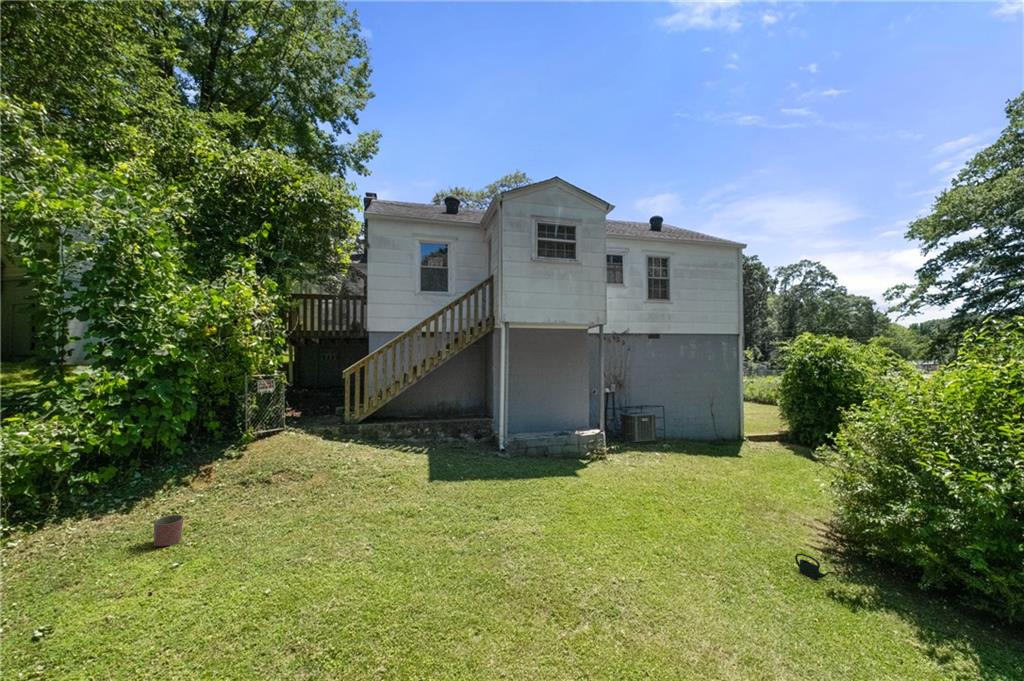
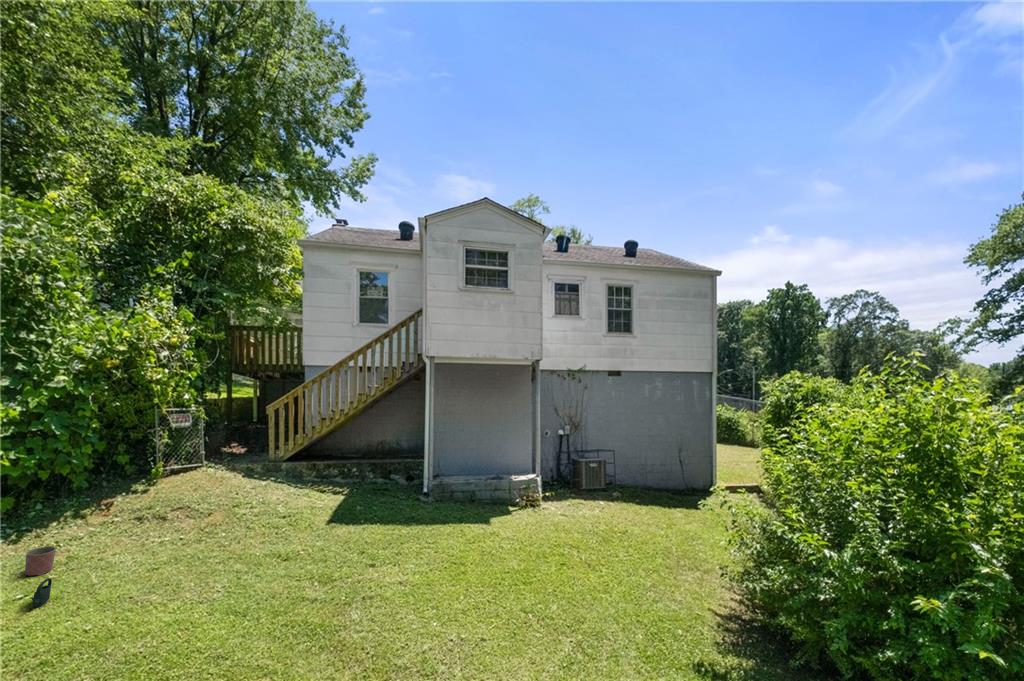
watering can: present [795,554,833,580] -> present [31,578,52,607]

